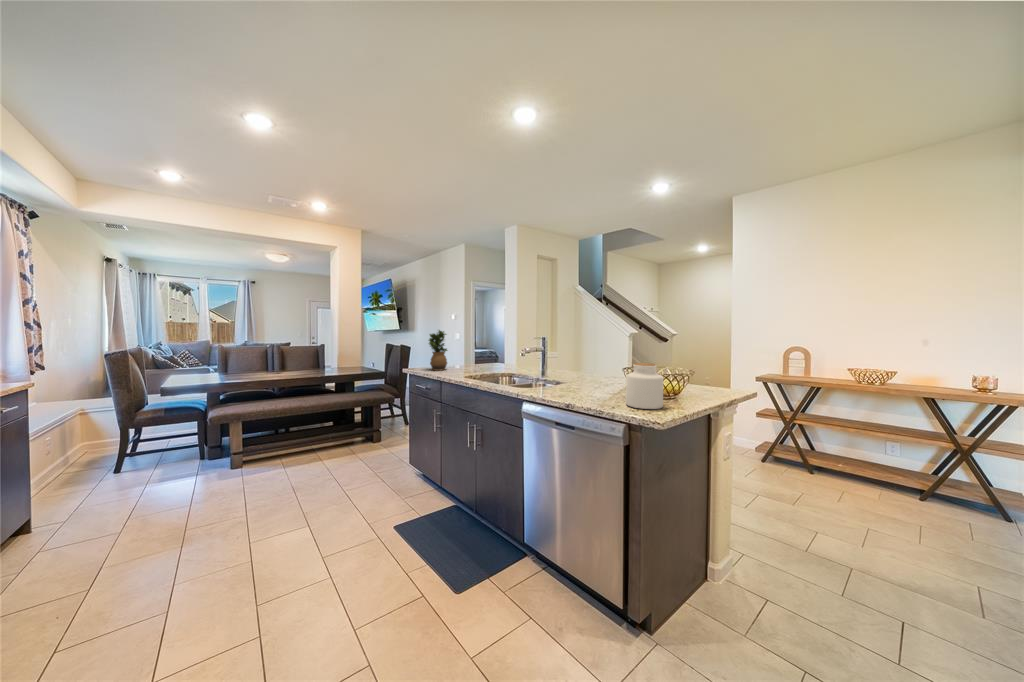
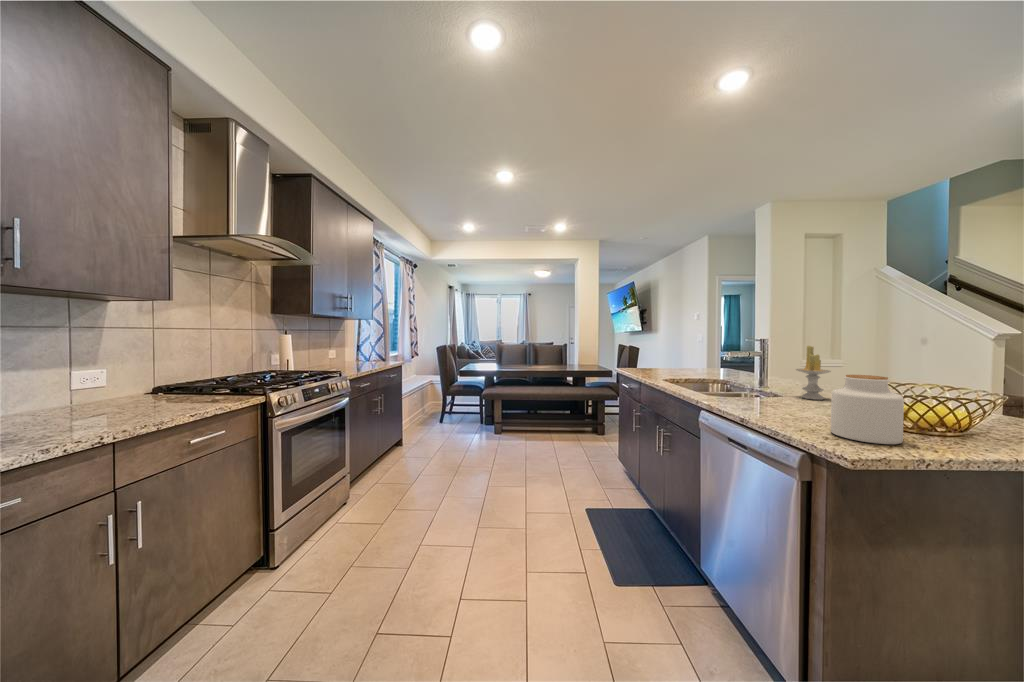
potted plant: present [429,330,448,371] -> none [636,330,659,372]
candle: none [569,342,590,382] -> present [796,346,831,400]

